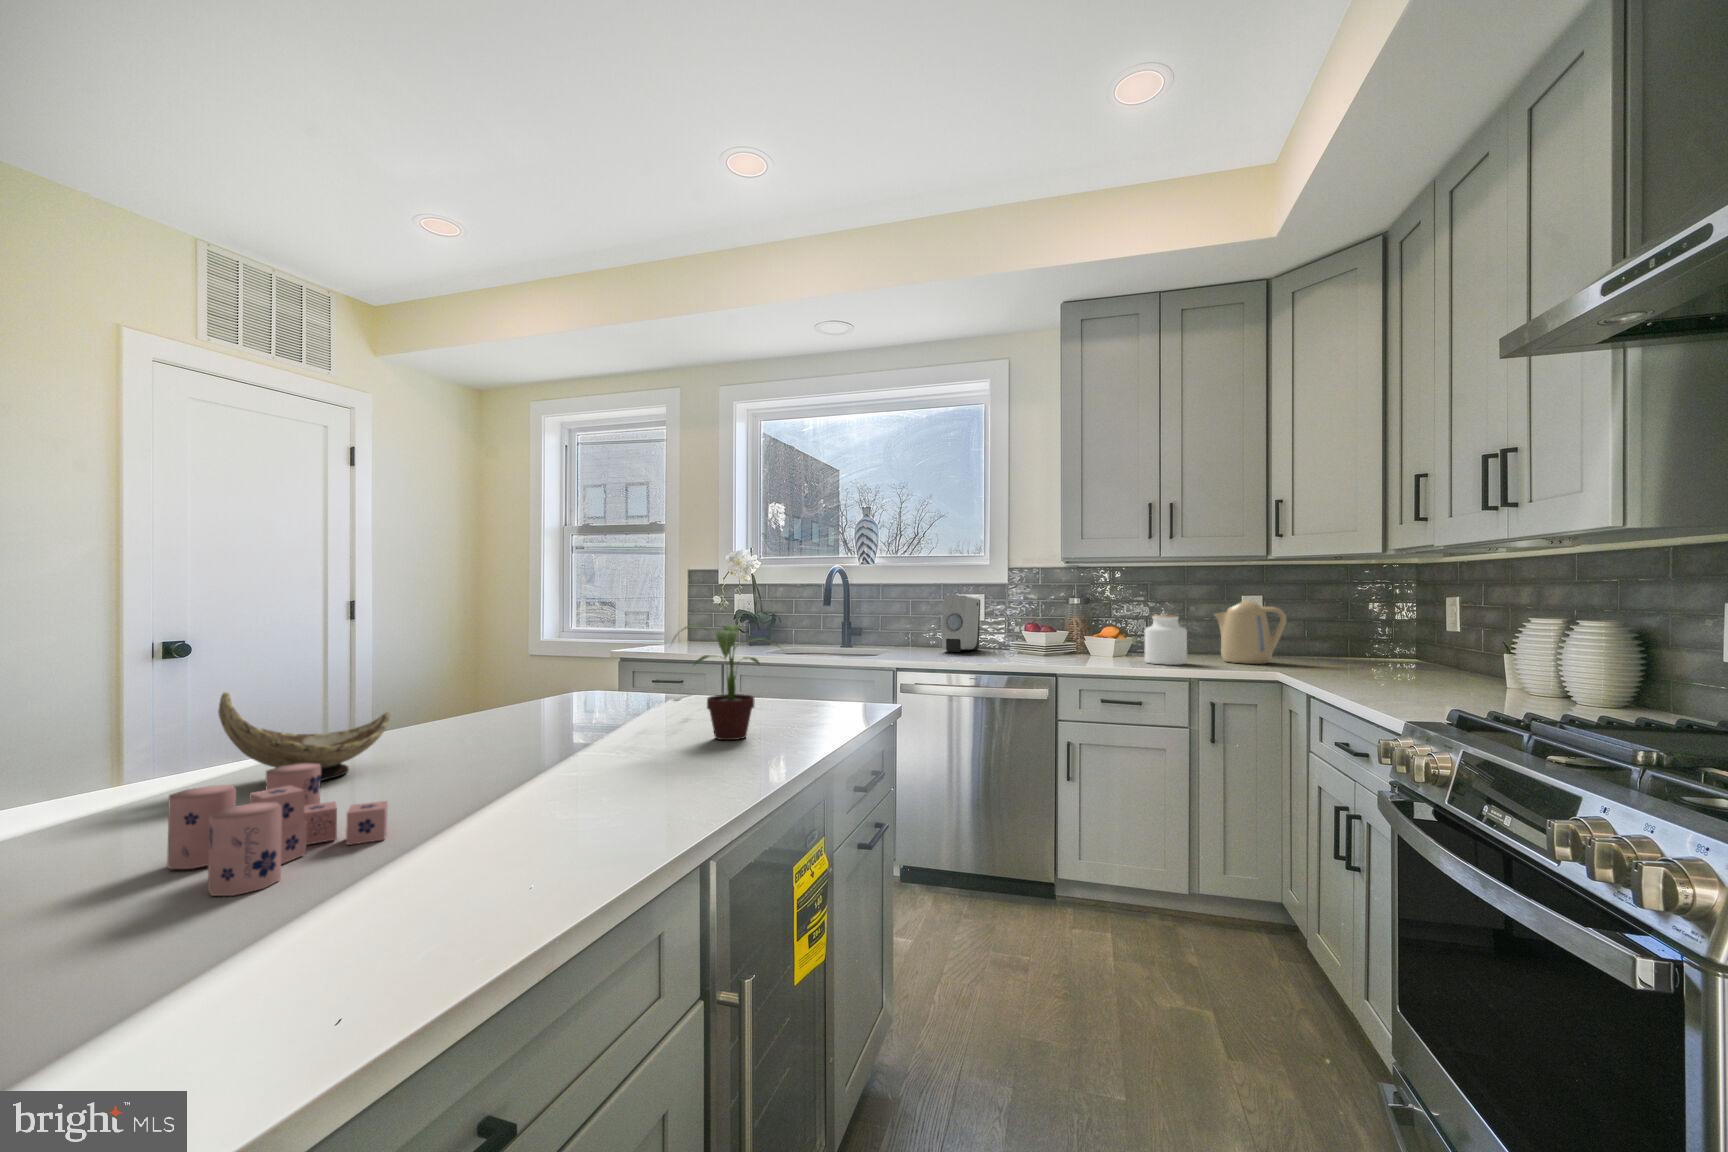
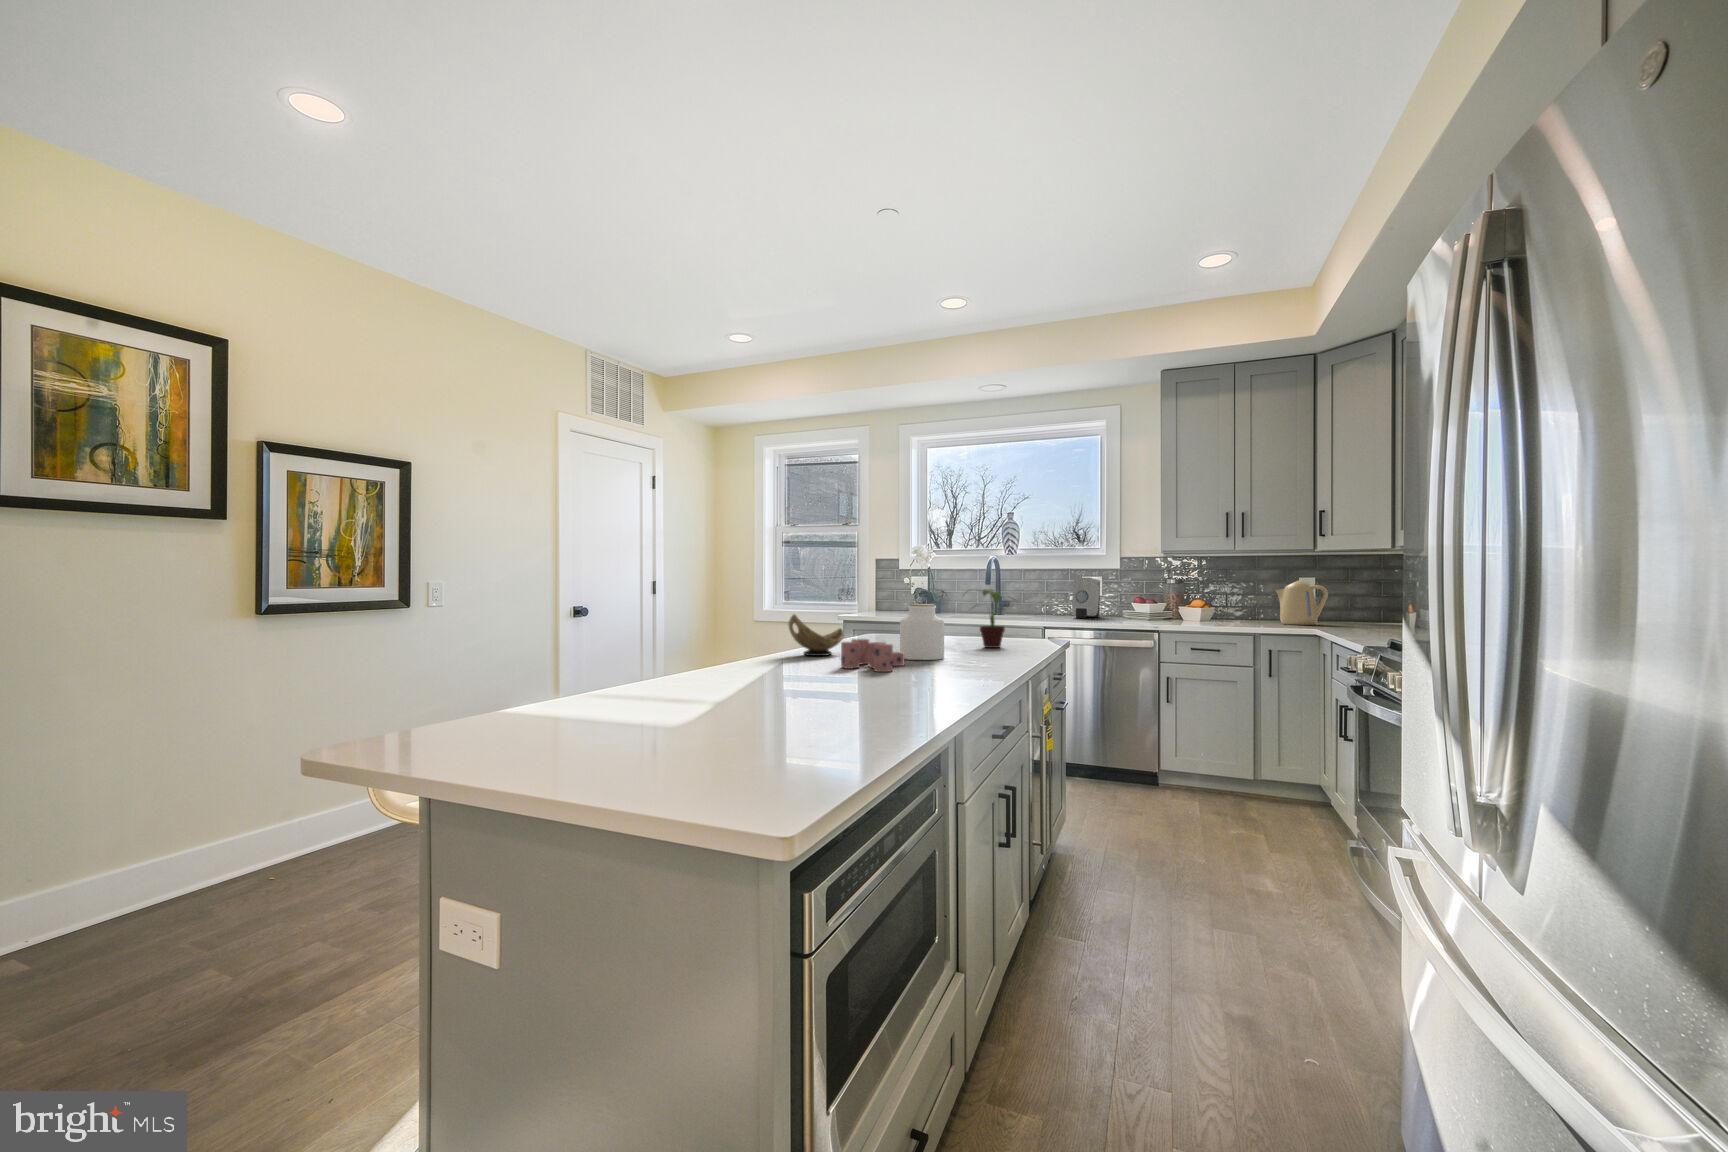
jar: present [1145,615,1187,665] -> present [900,604,944,660]

